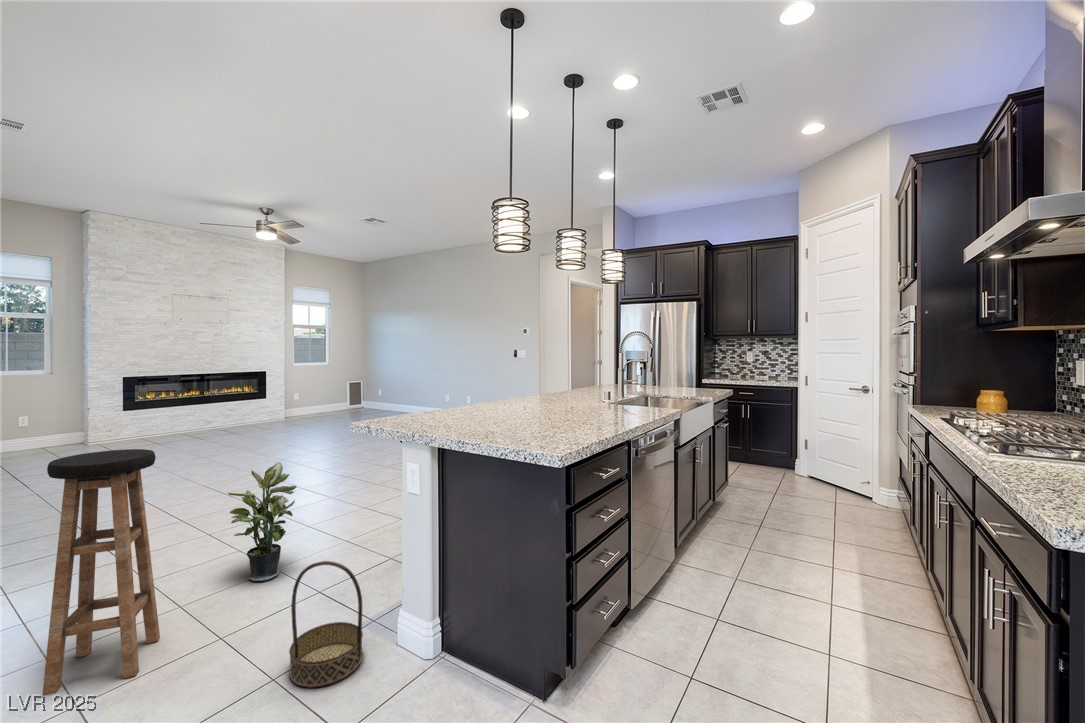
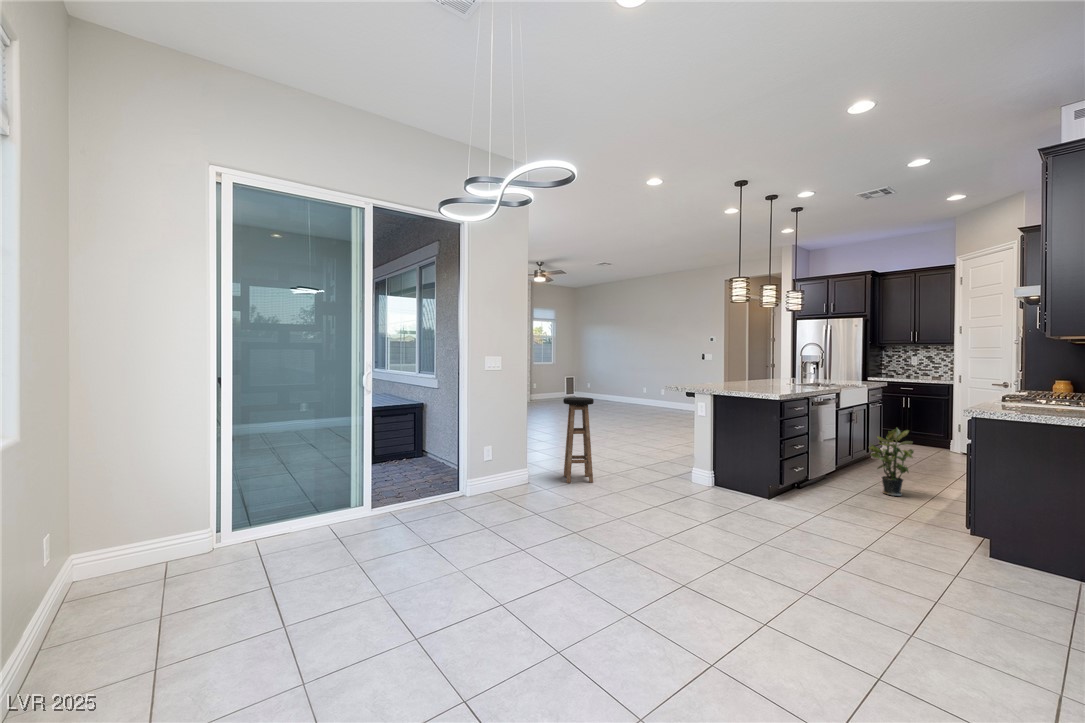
potted plant: present [228,462,297,582] -> present [869,428,914,496]
basket: present [289,561,363,687] -> none [651,445,682,491]

